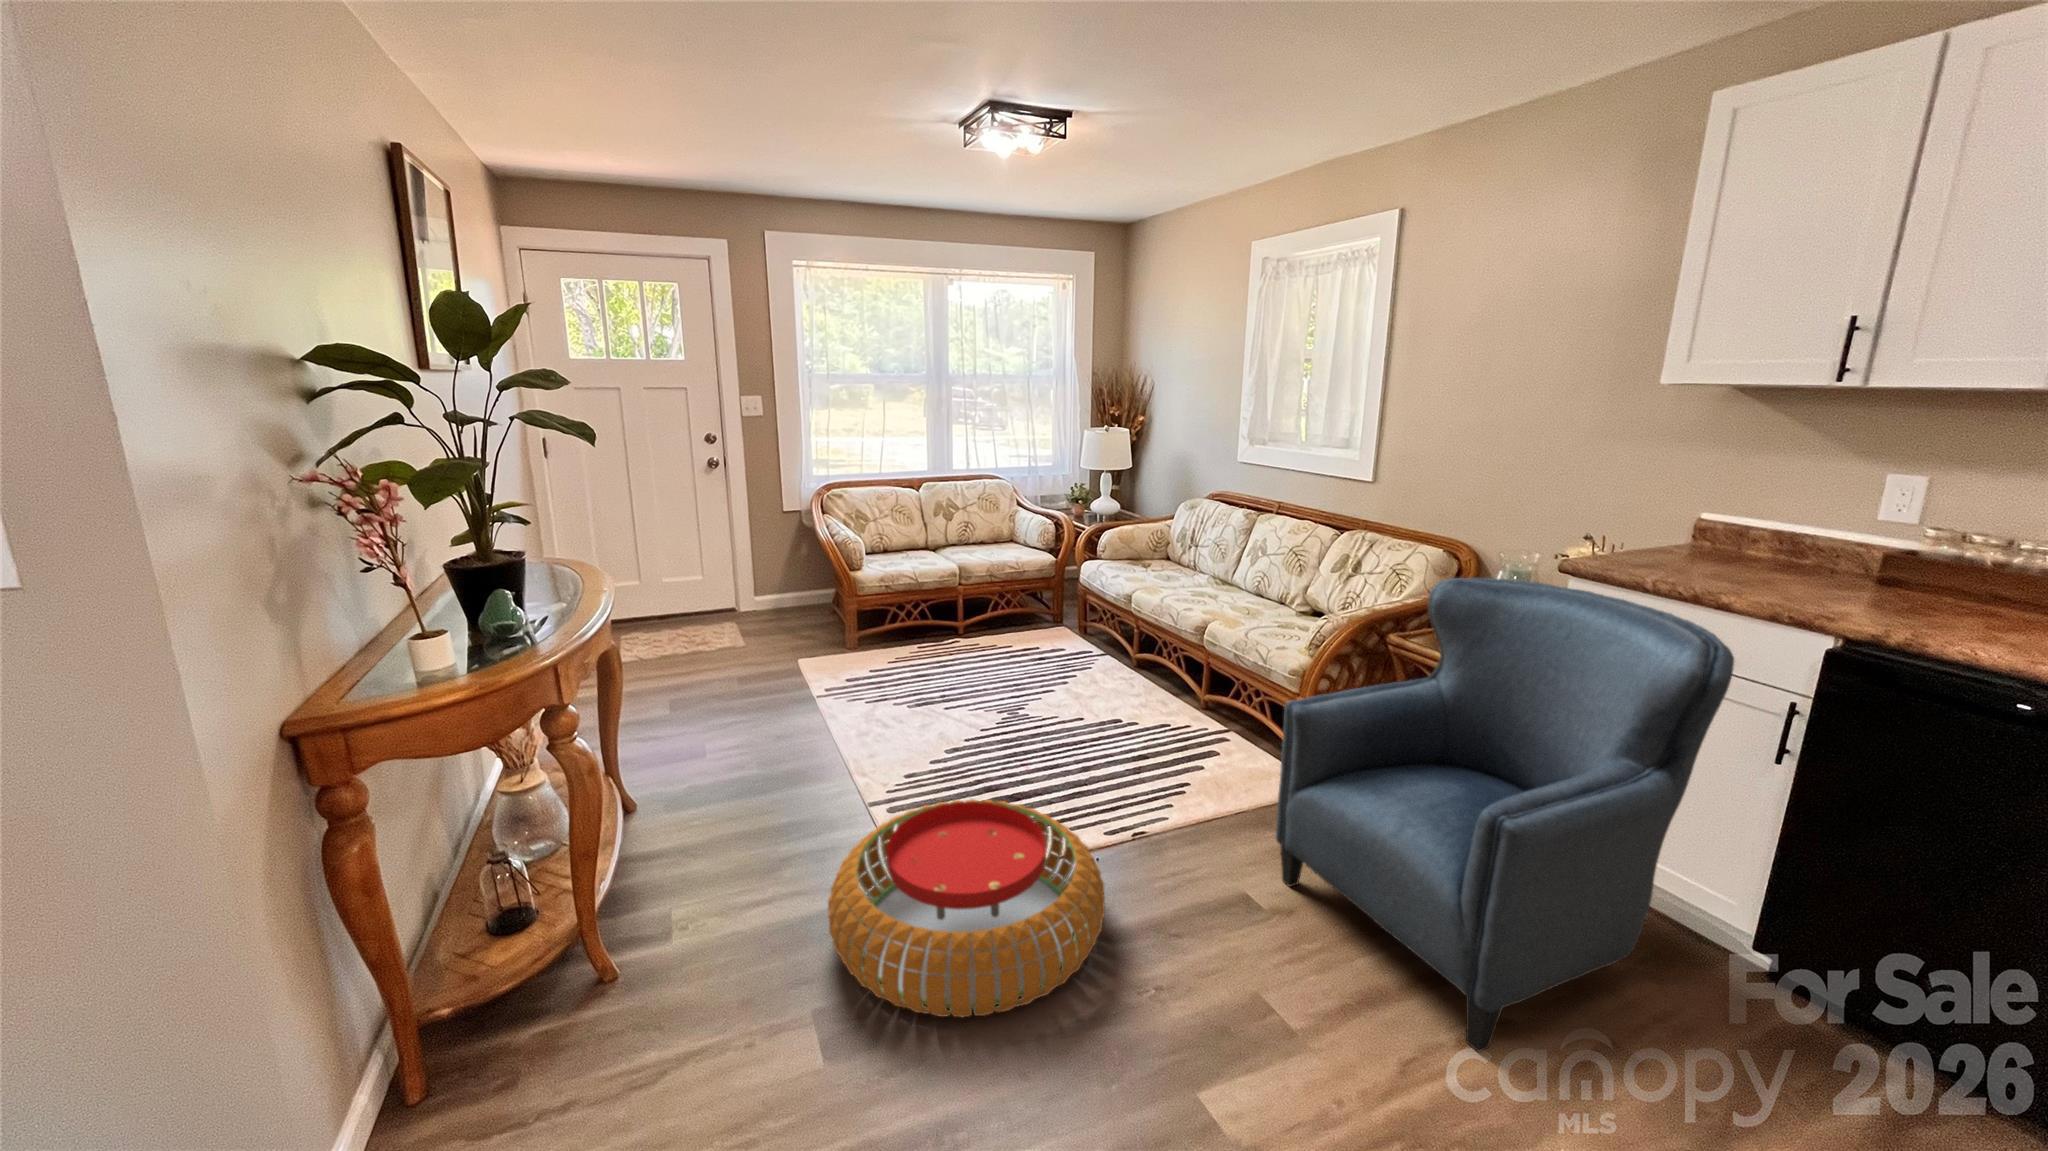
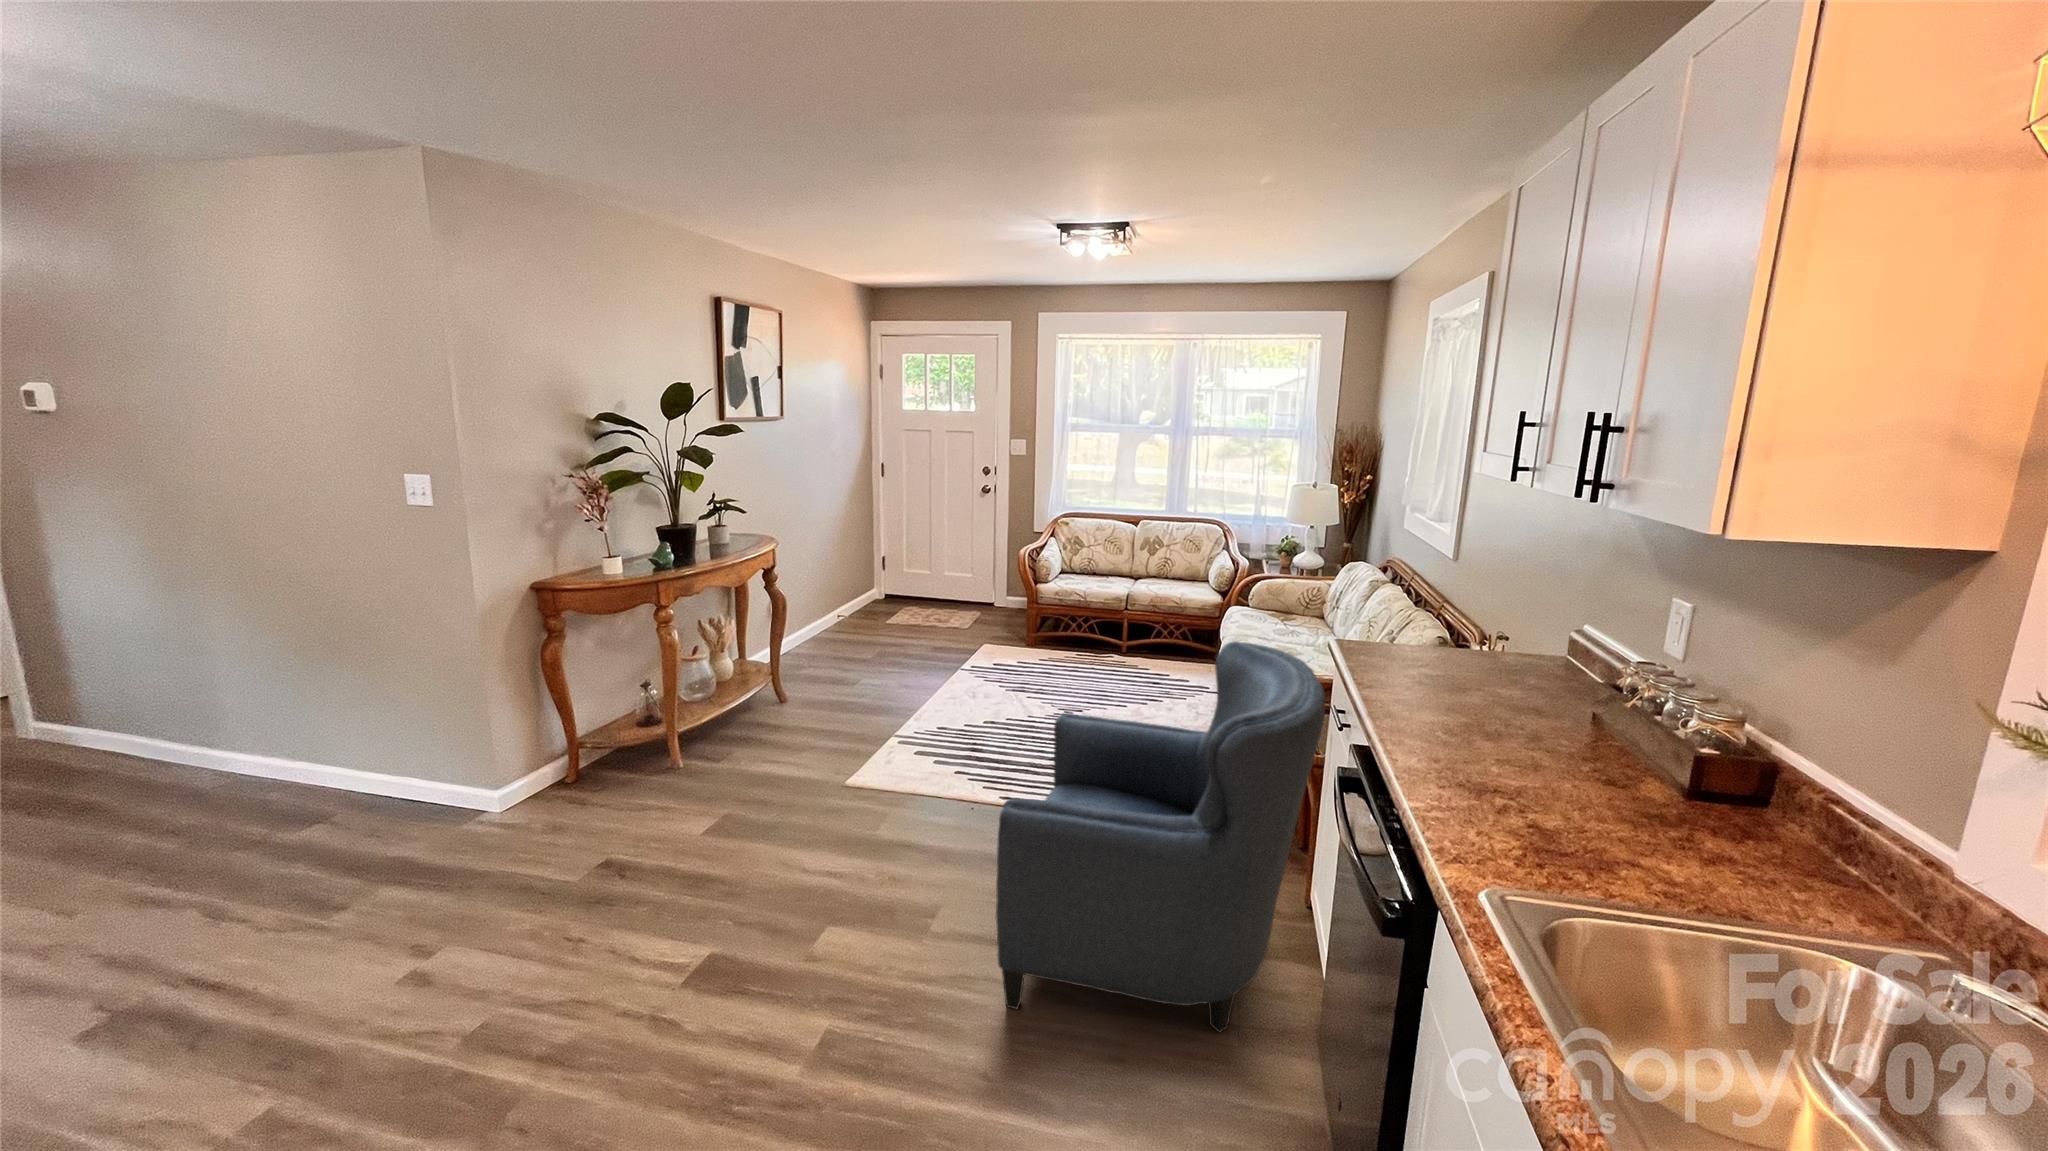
pouf: present [828,799,1105,1017] -> none [741,727,934,853]

